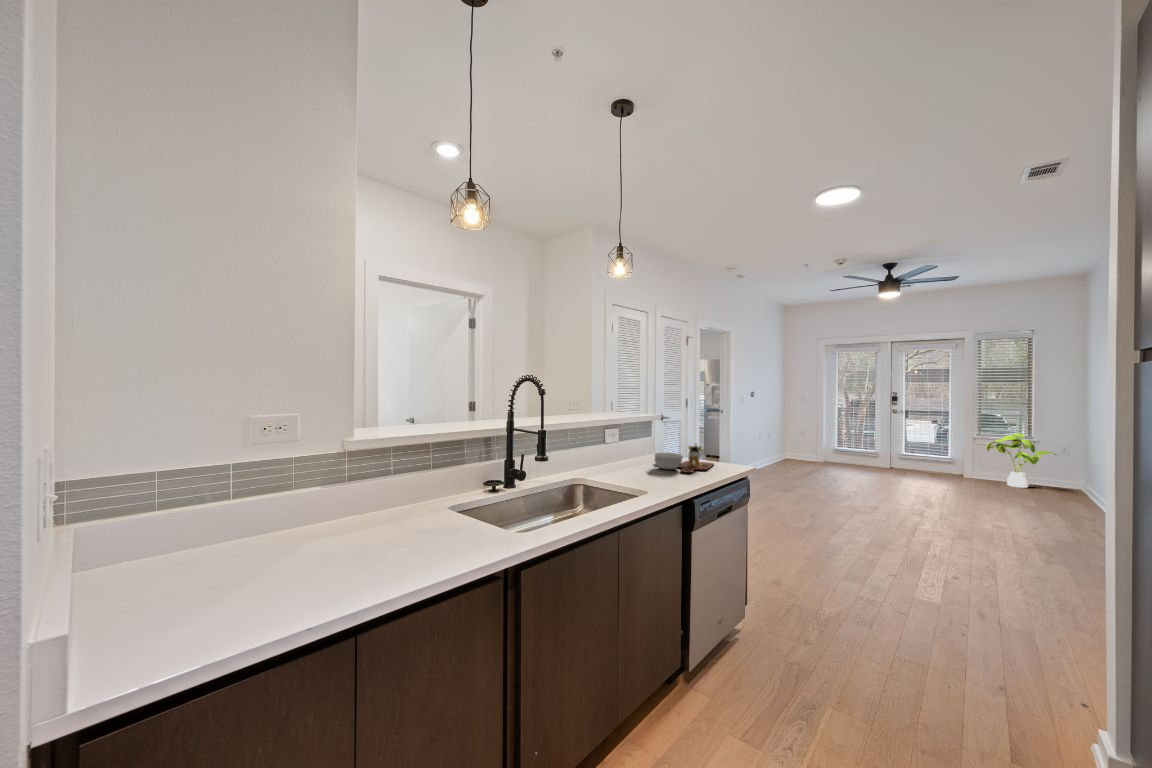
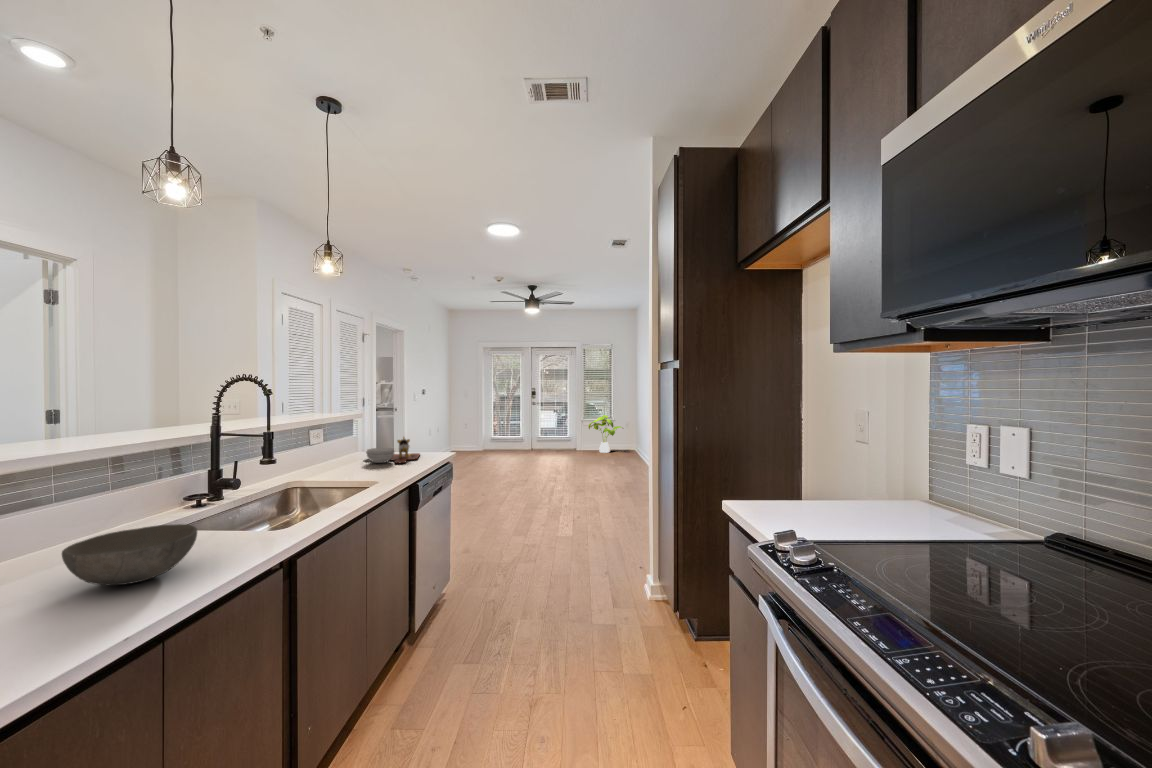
bowl: none [343,509,437,561] -> present [62,524,197,585]

